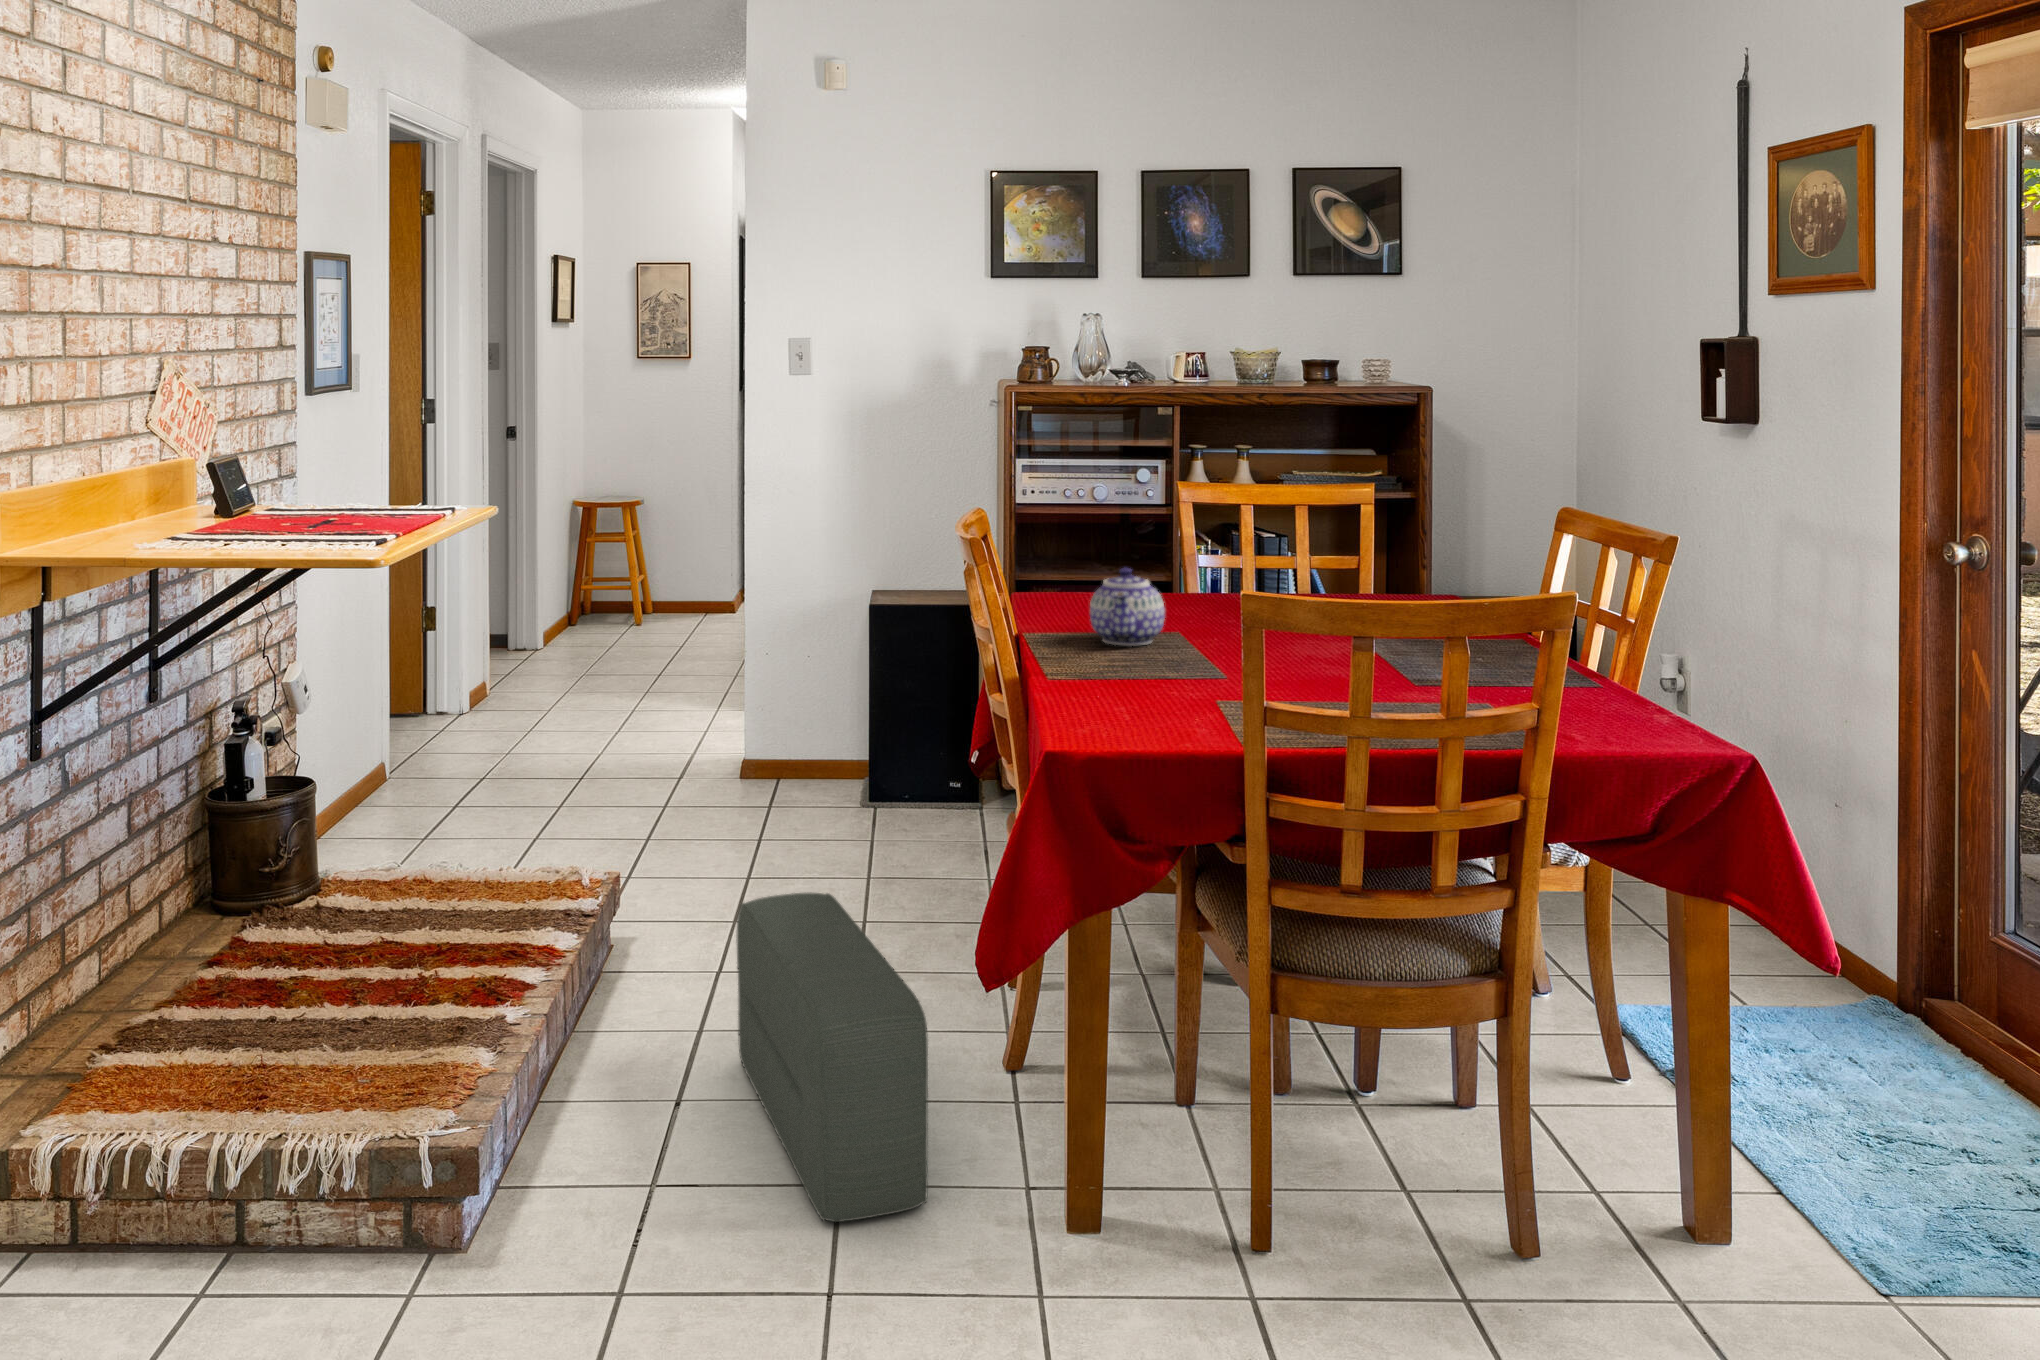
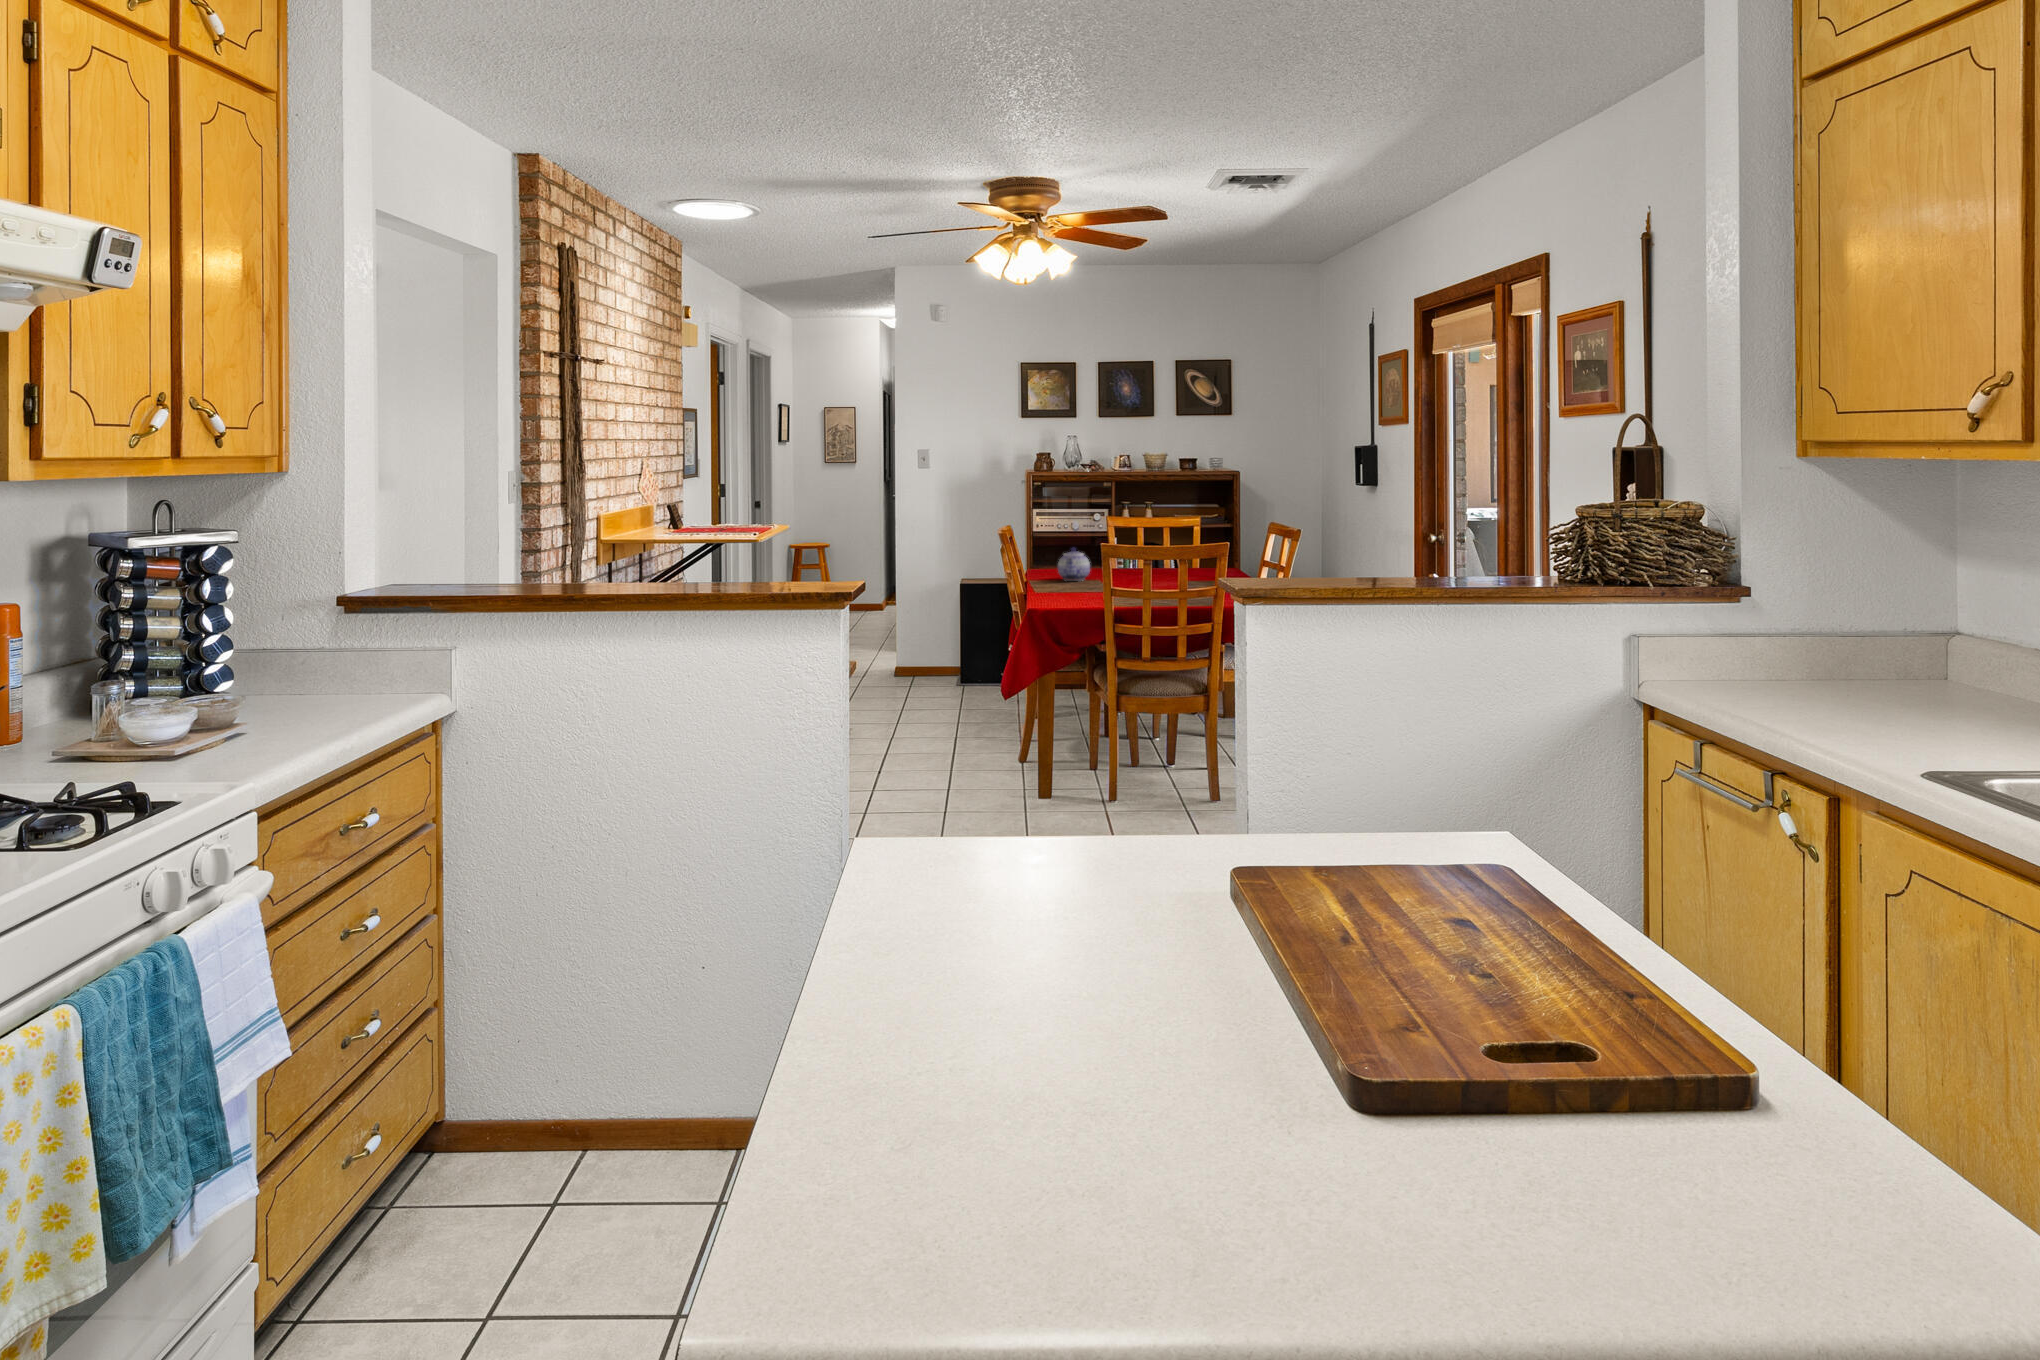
pouf: present [737,893,928,1222] -> none [906,686,986,796]

